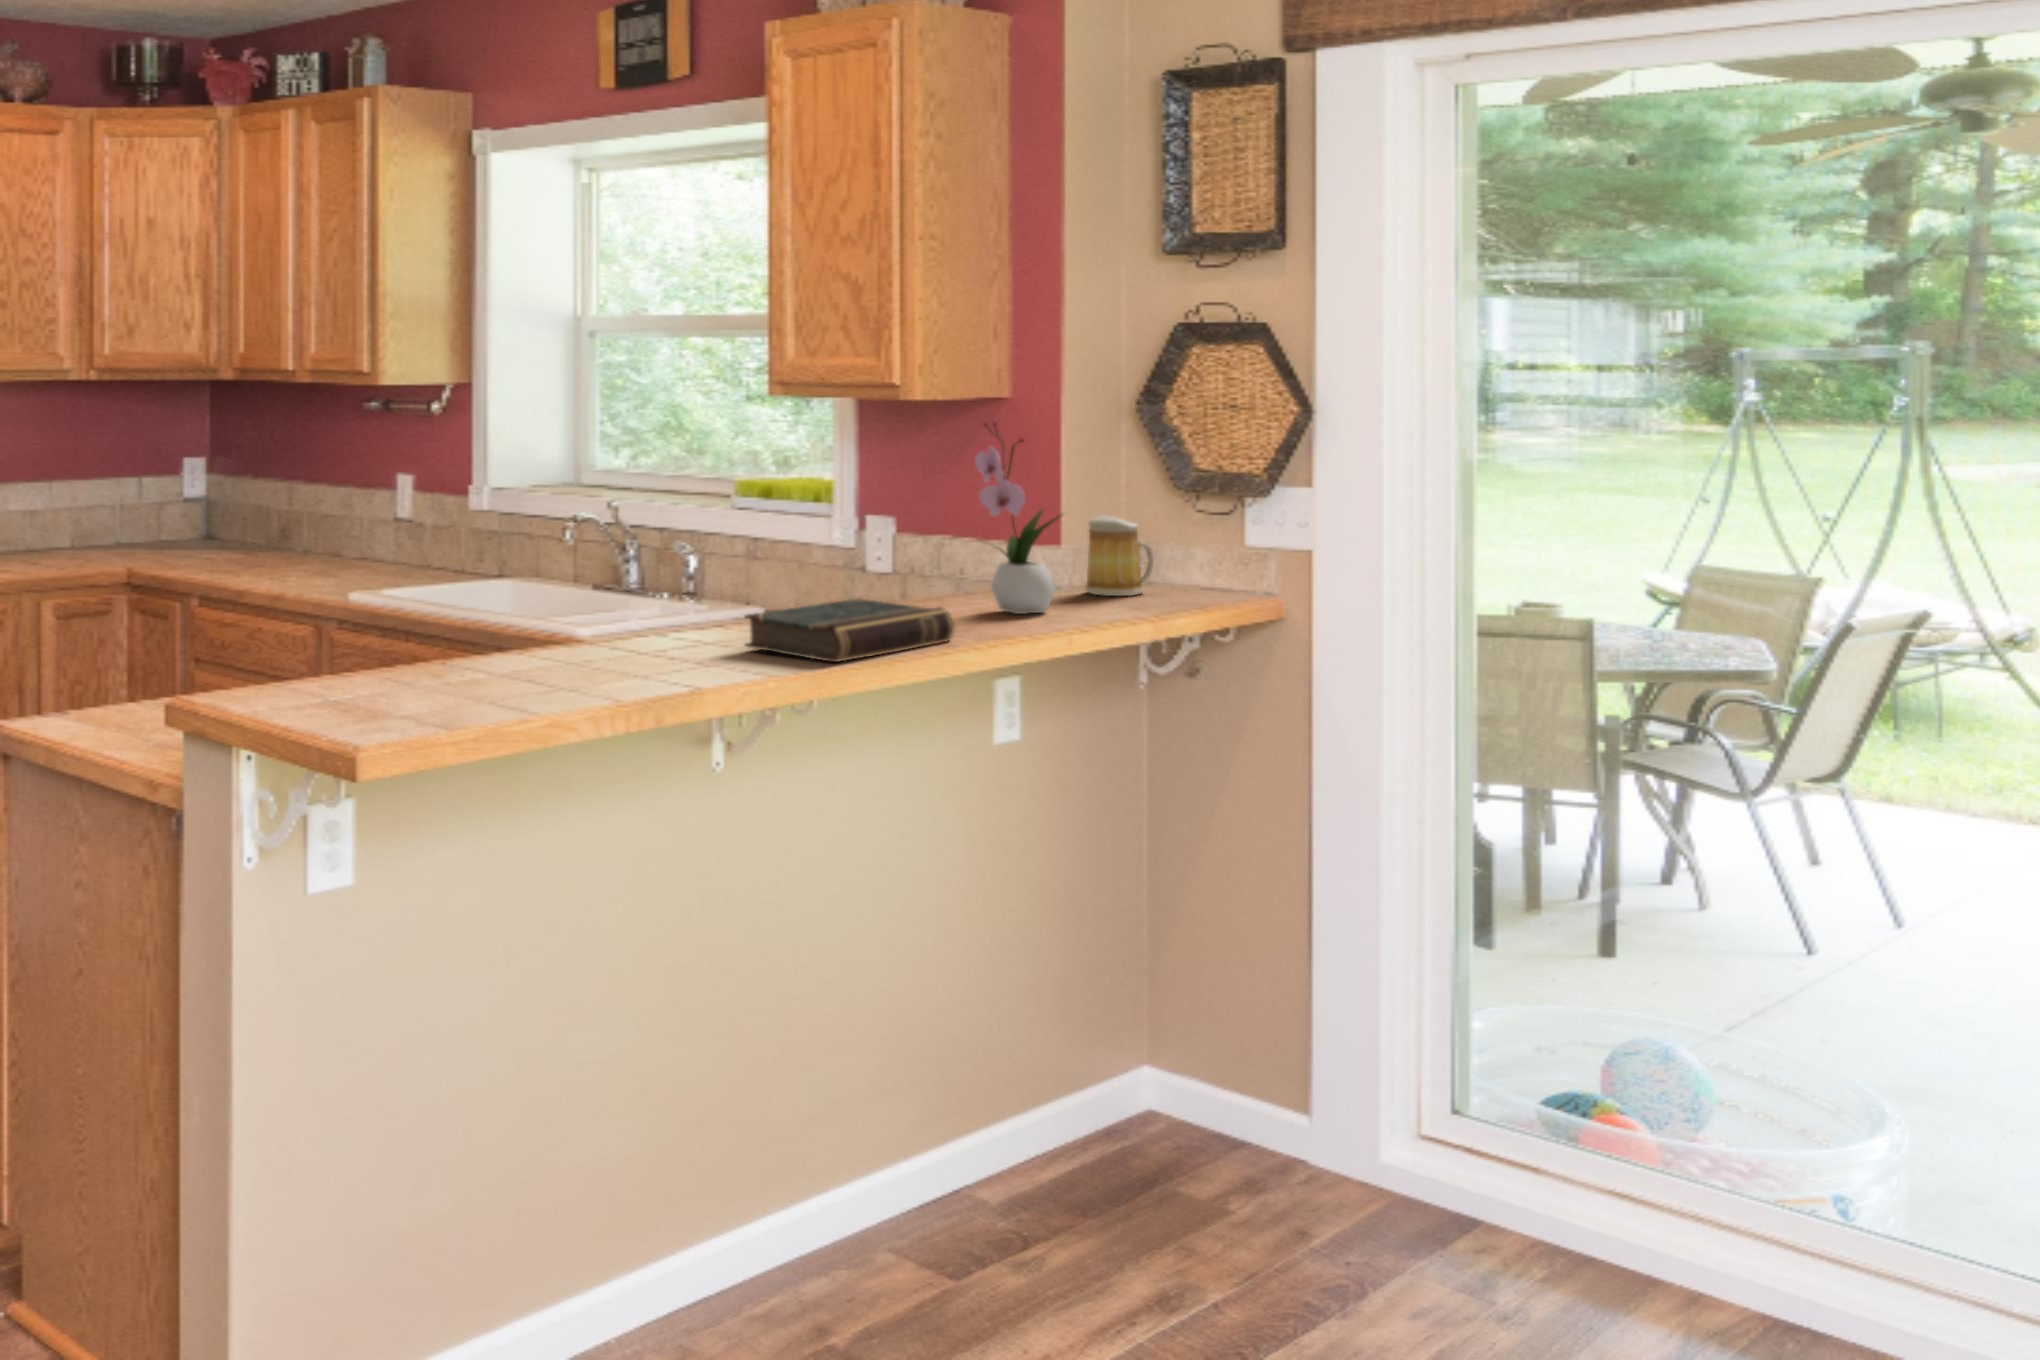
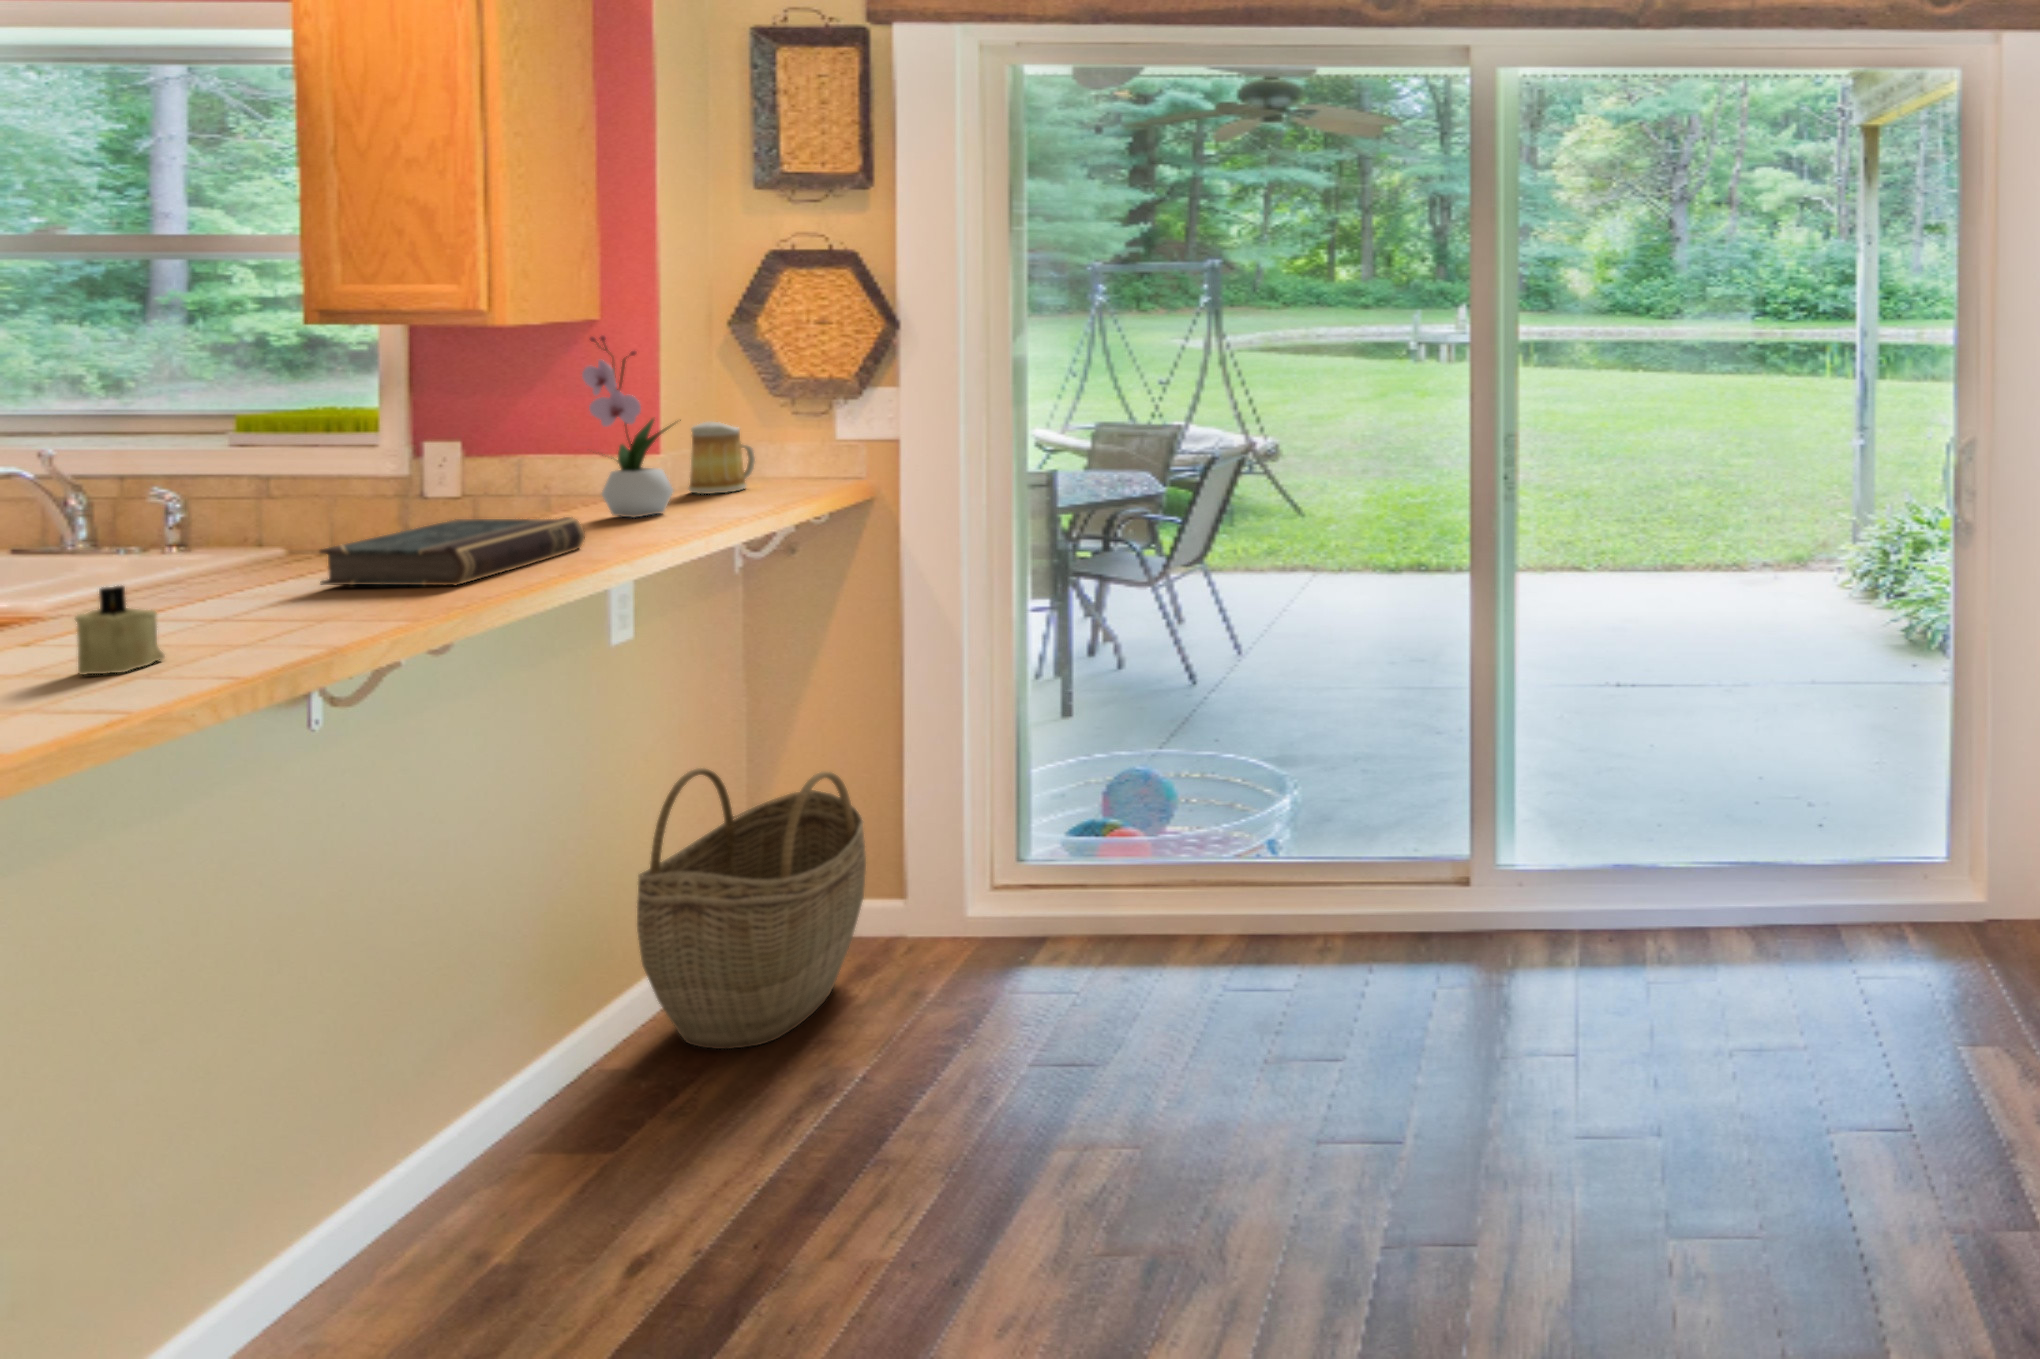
candle: none [572,628,624,699] -> present [75,586,165,675]
woven basket: none [1011,897,1253,1220] -> present [637,768,866,1049]

